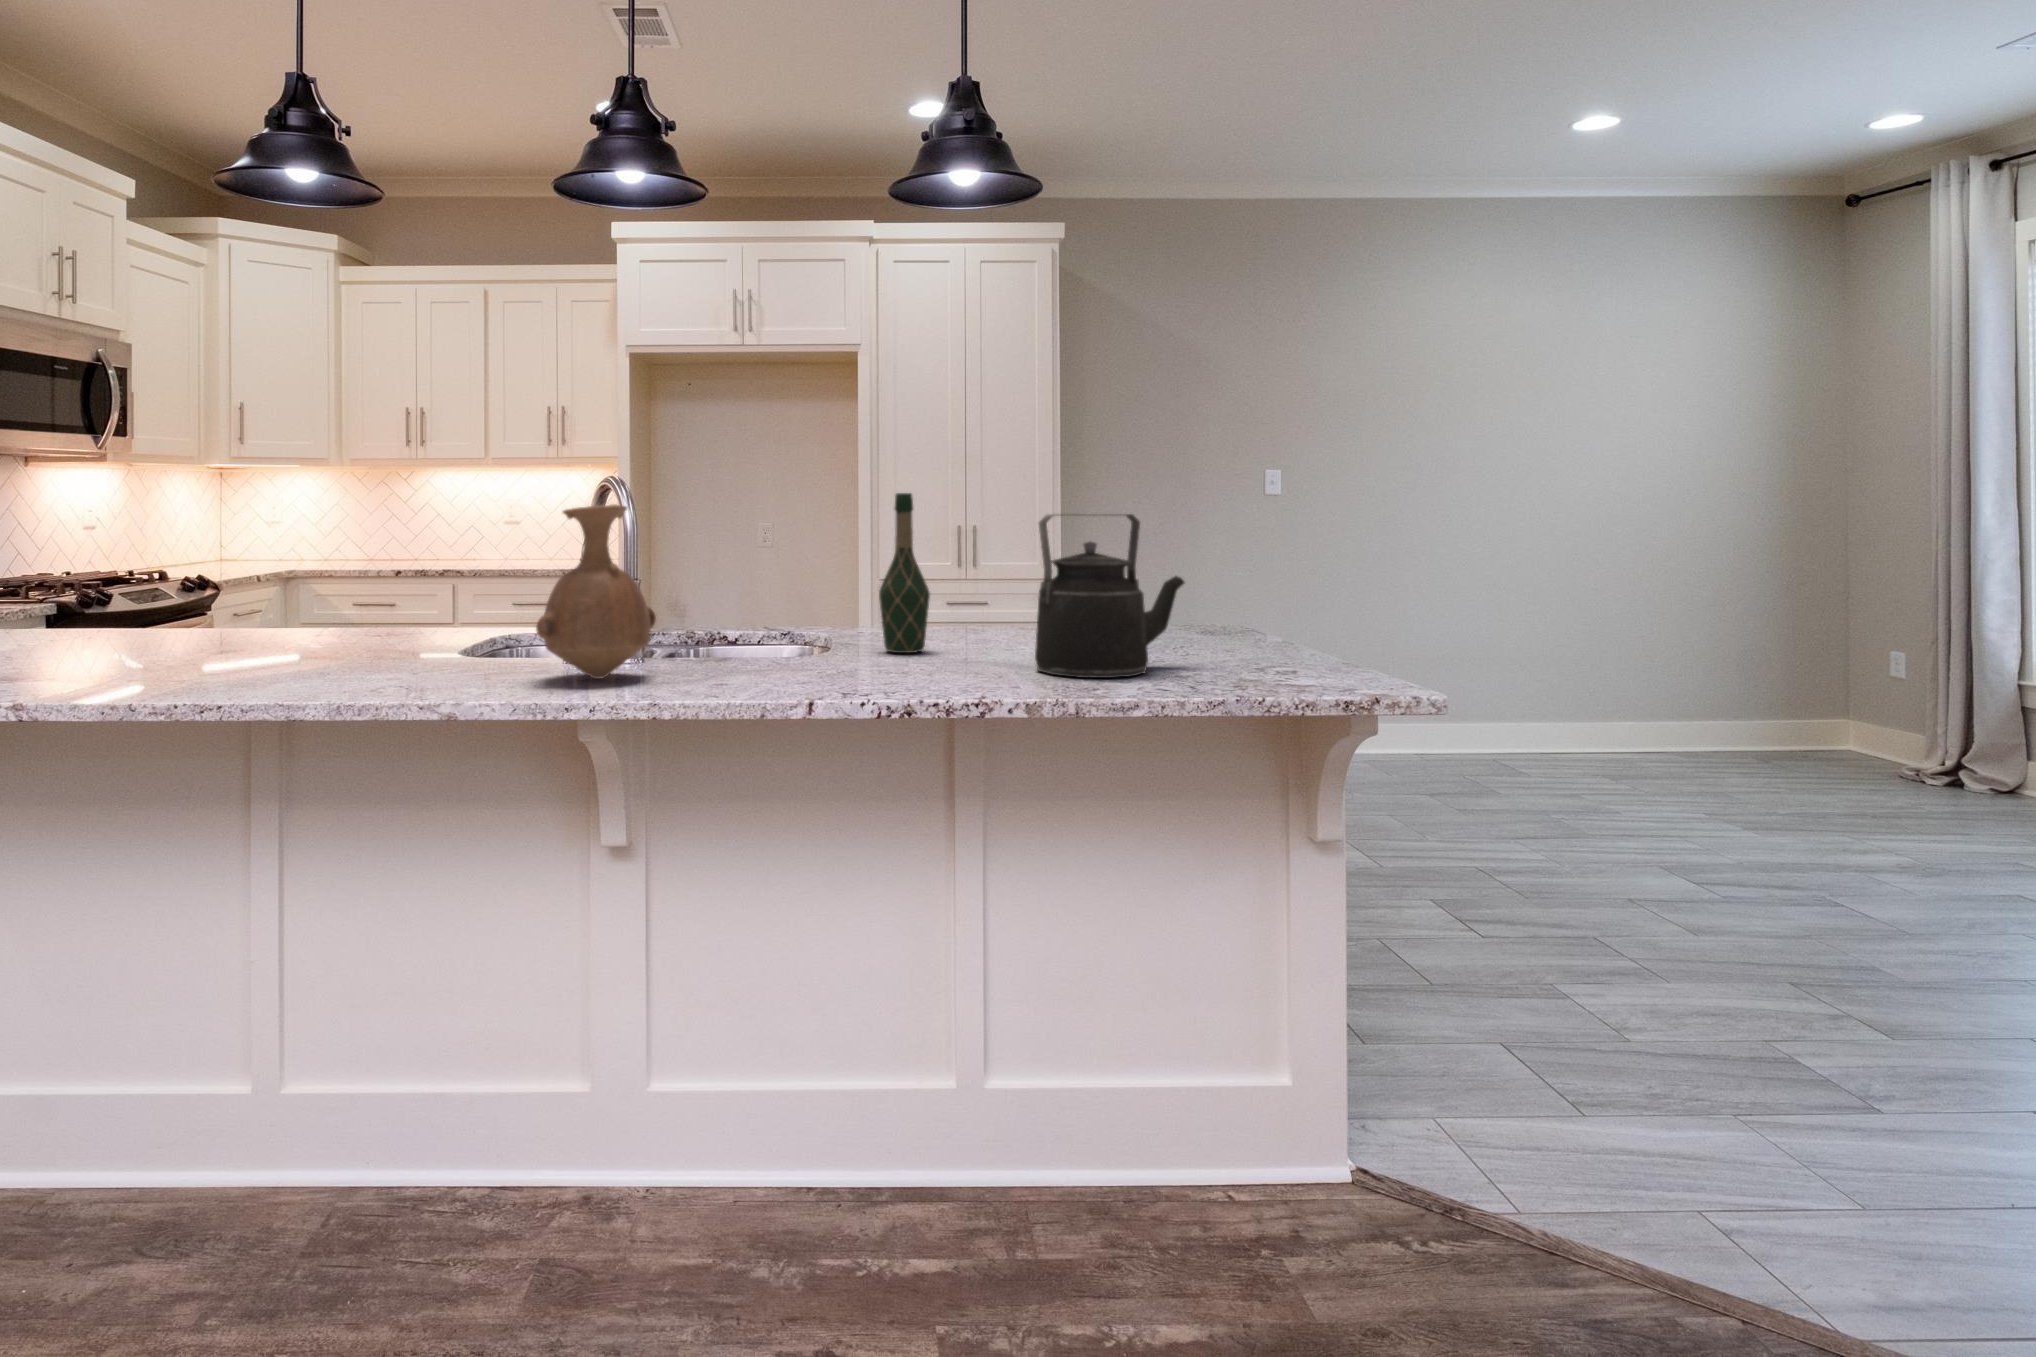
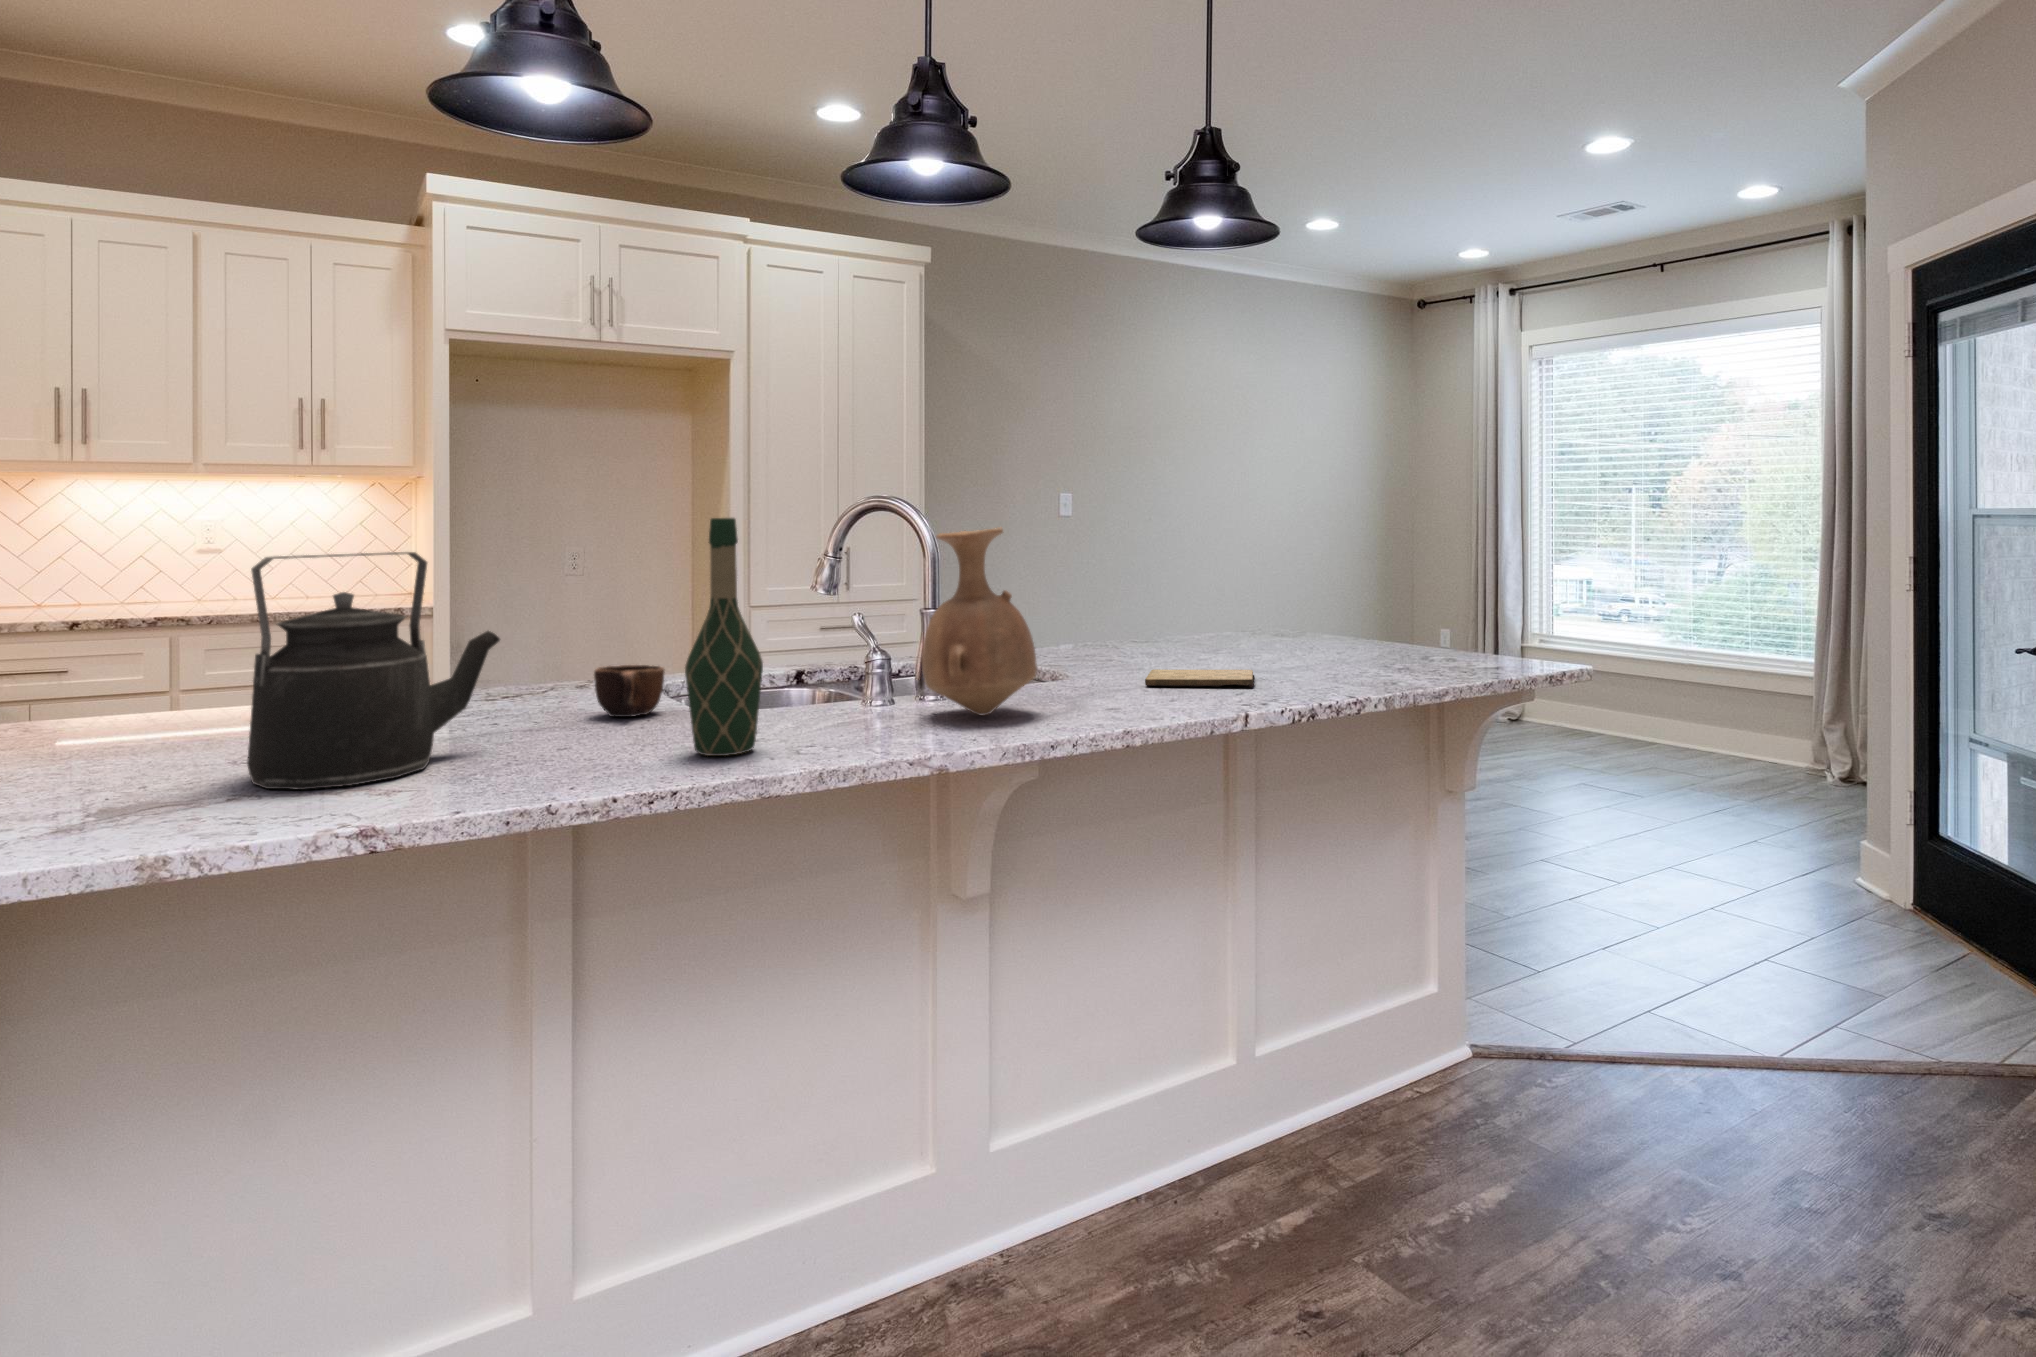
wine bottle: present [879,493,930,653] -> present [685,518,763,756]
kettle: present [1035,514,1184,678] -> present [247,552,500,790]
mug: none [373,613,431,655] -> present [594,665,665,717]
cutting board: none [824,656,955,680] -> present [1145,670,1255,687]

